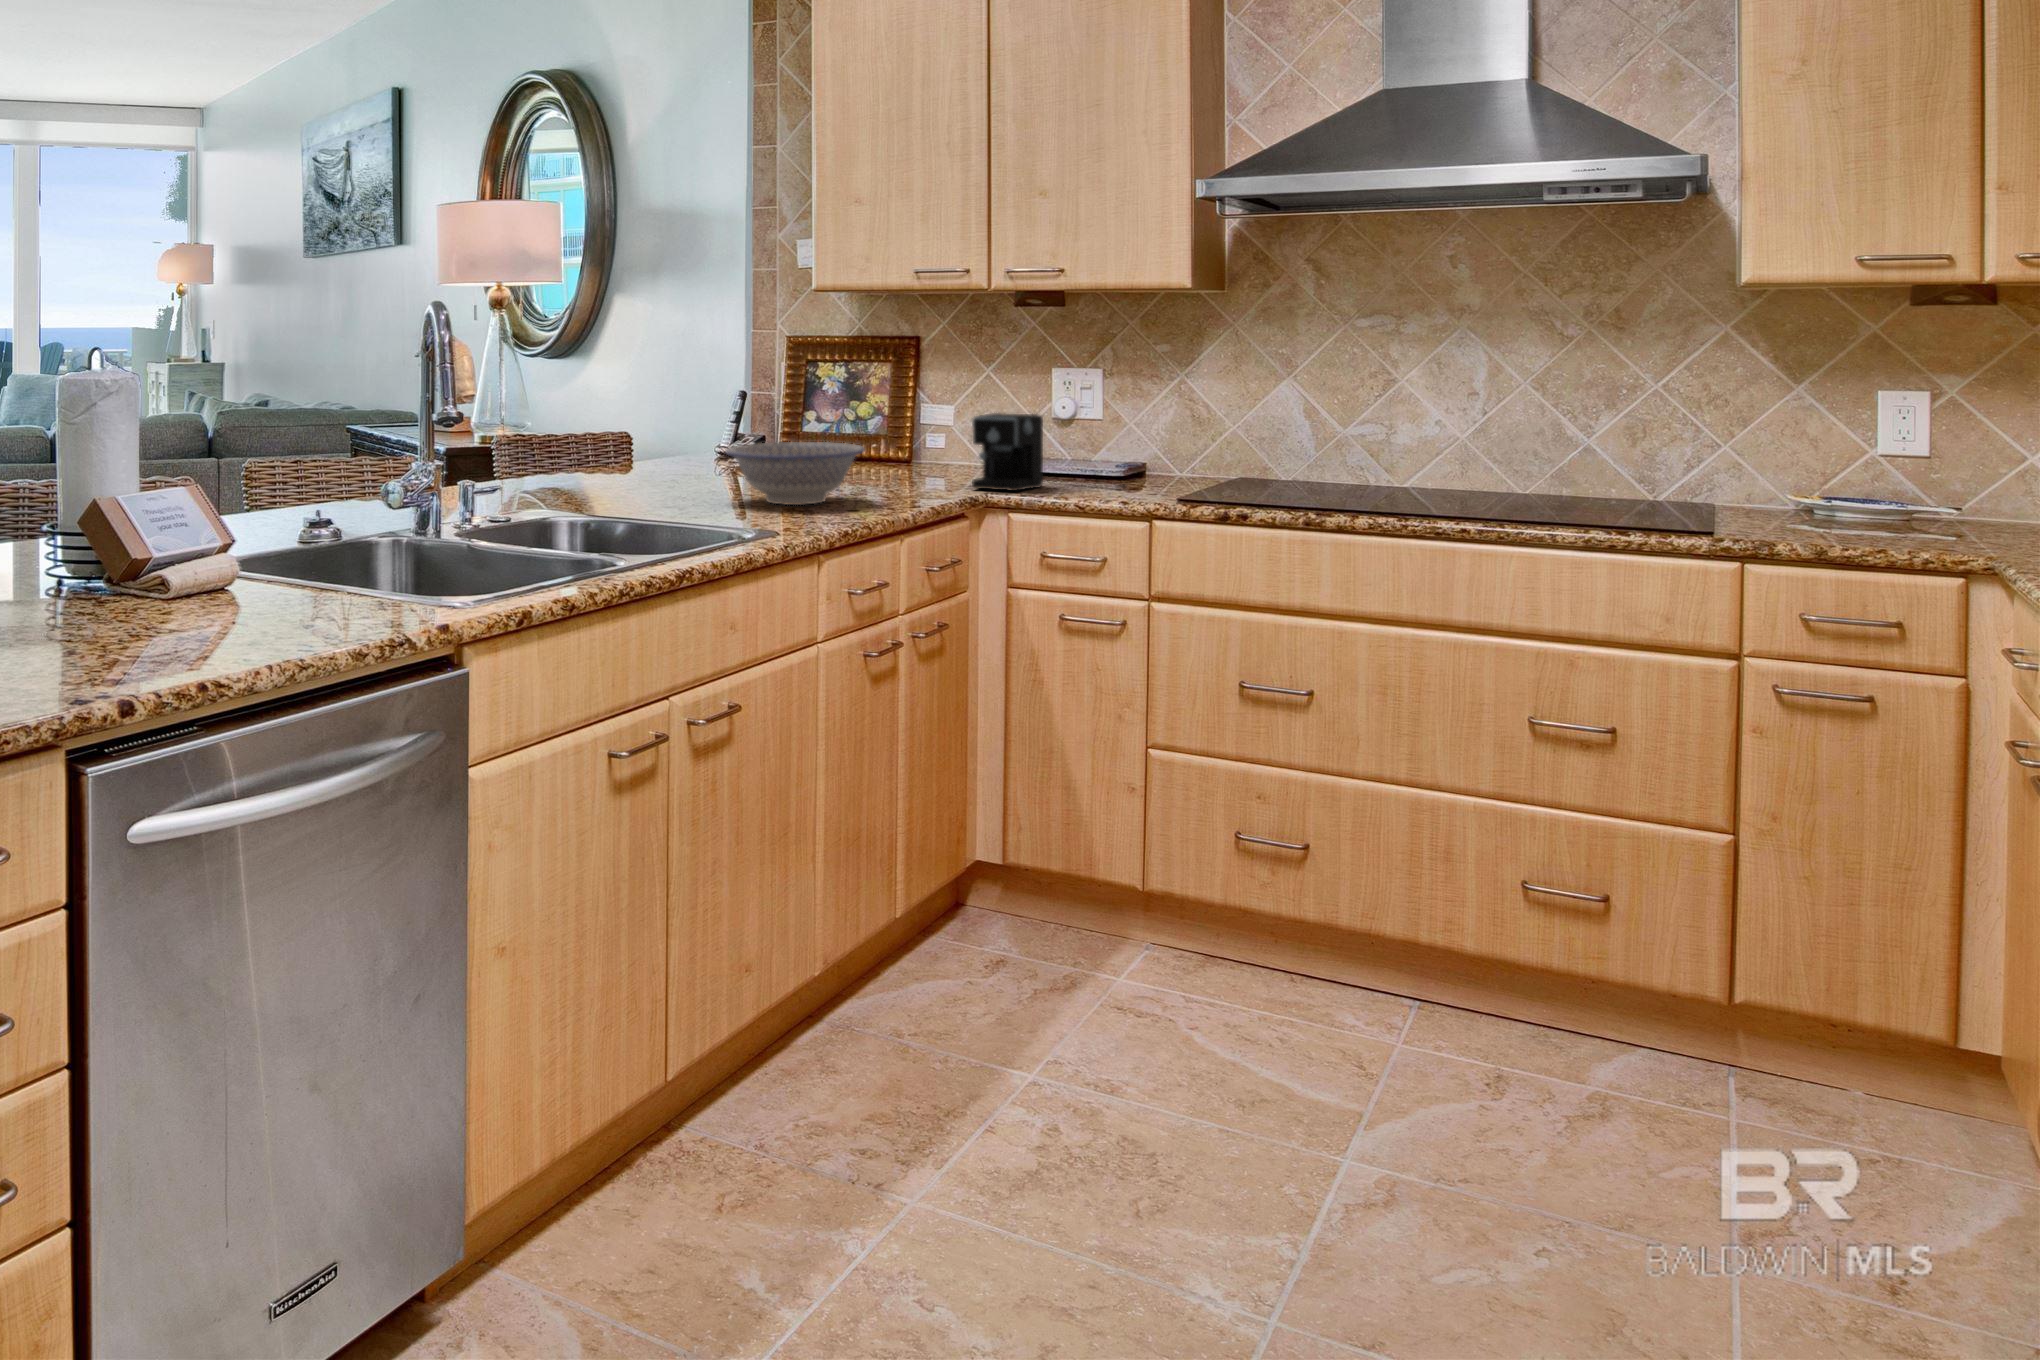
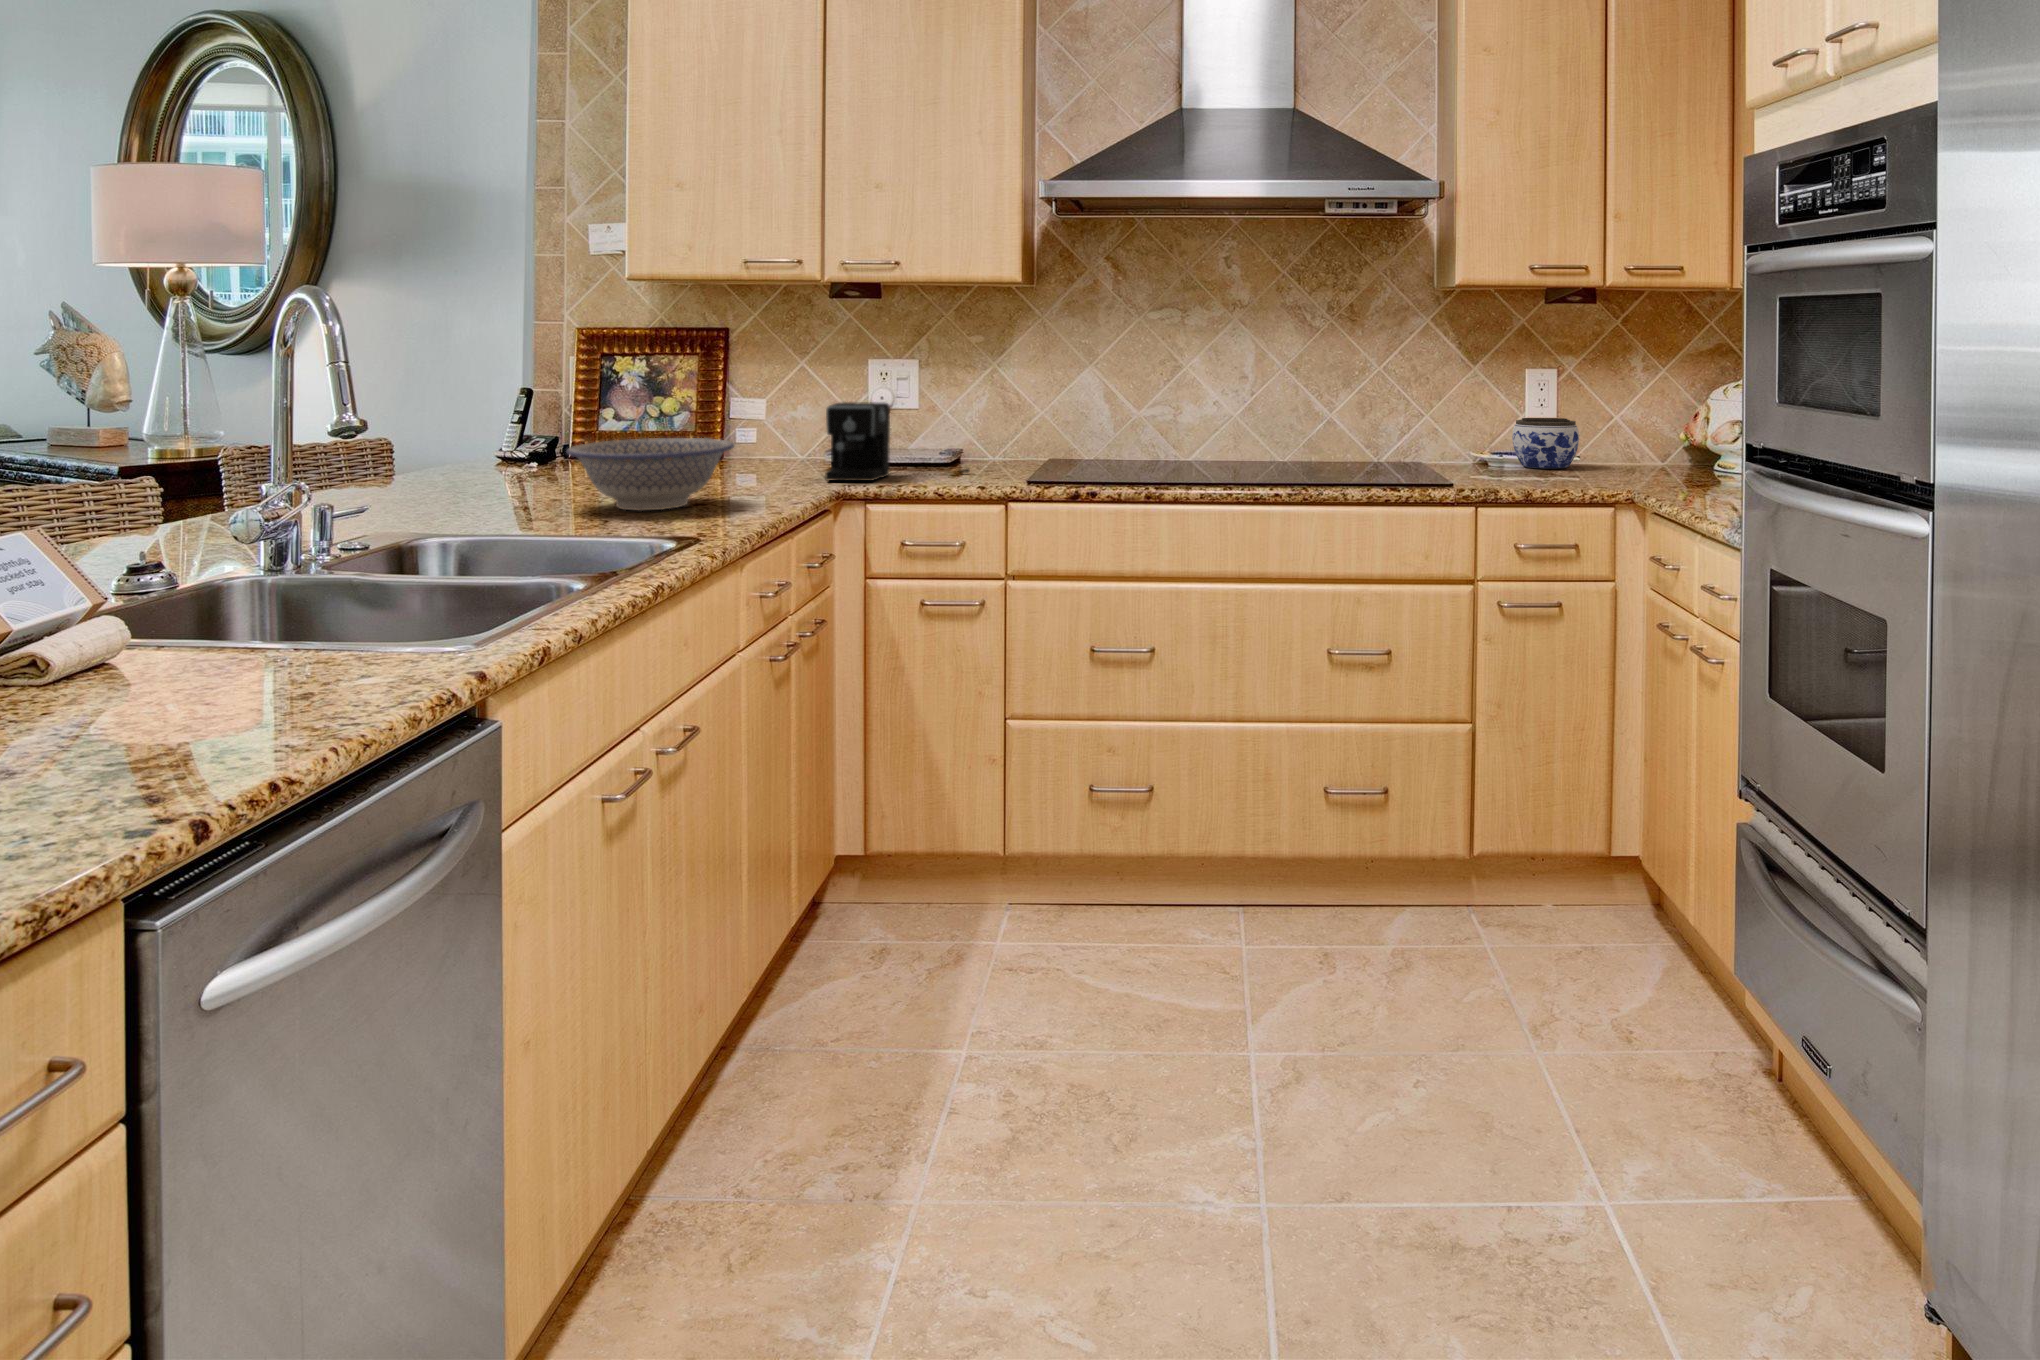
jar: none [1869,454,1981,523] -> present [1512,418,1579,468]

